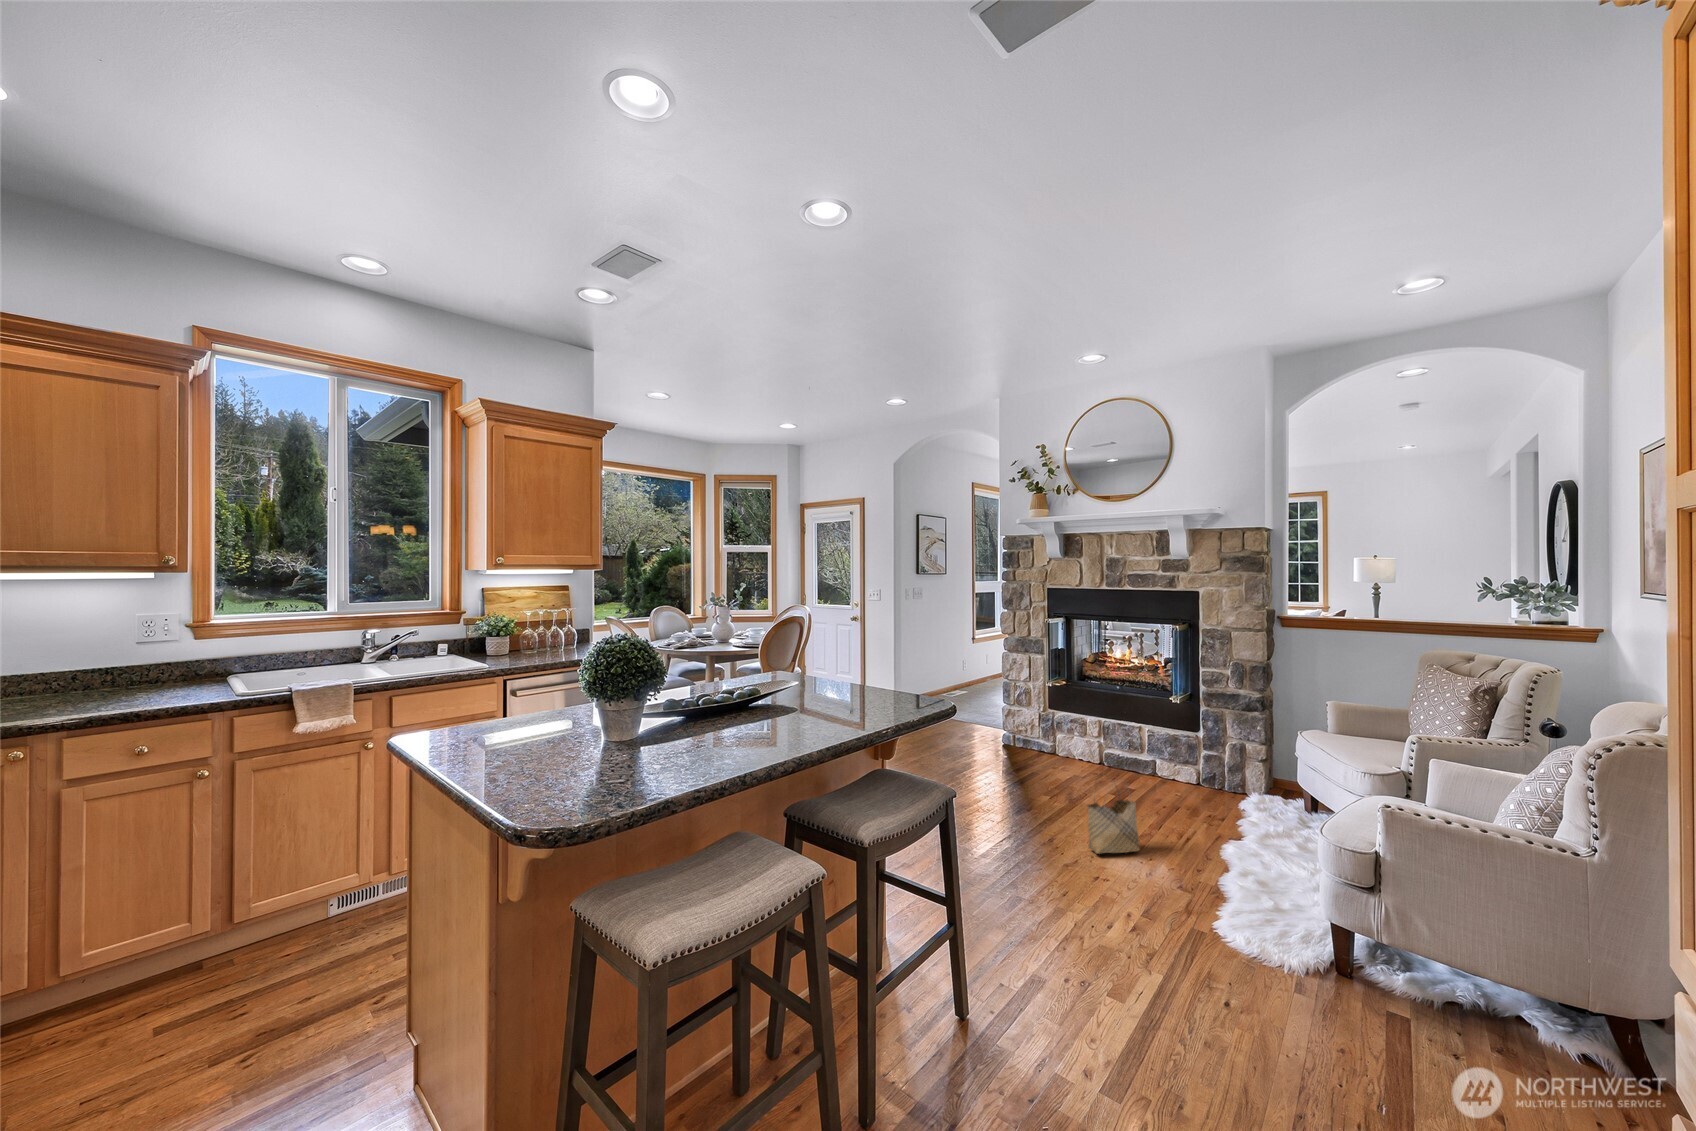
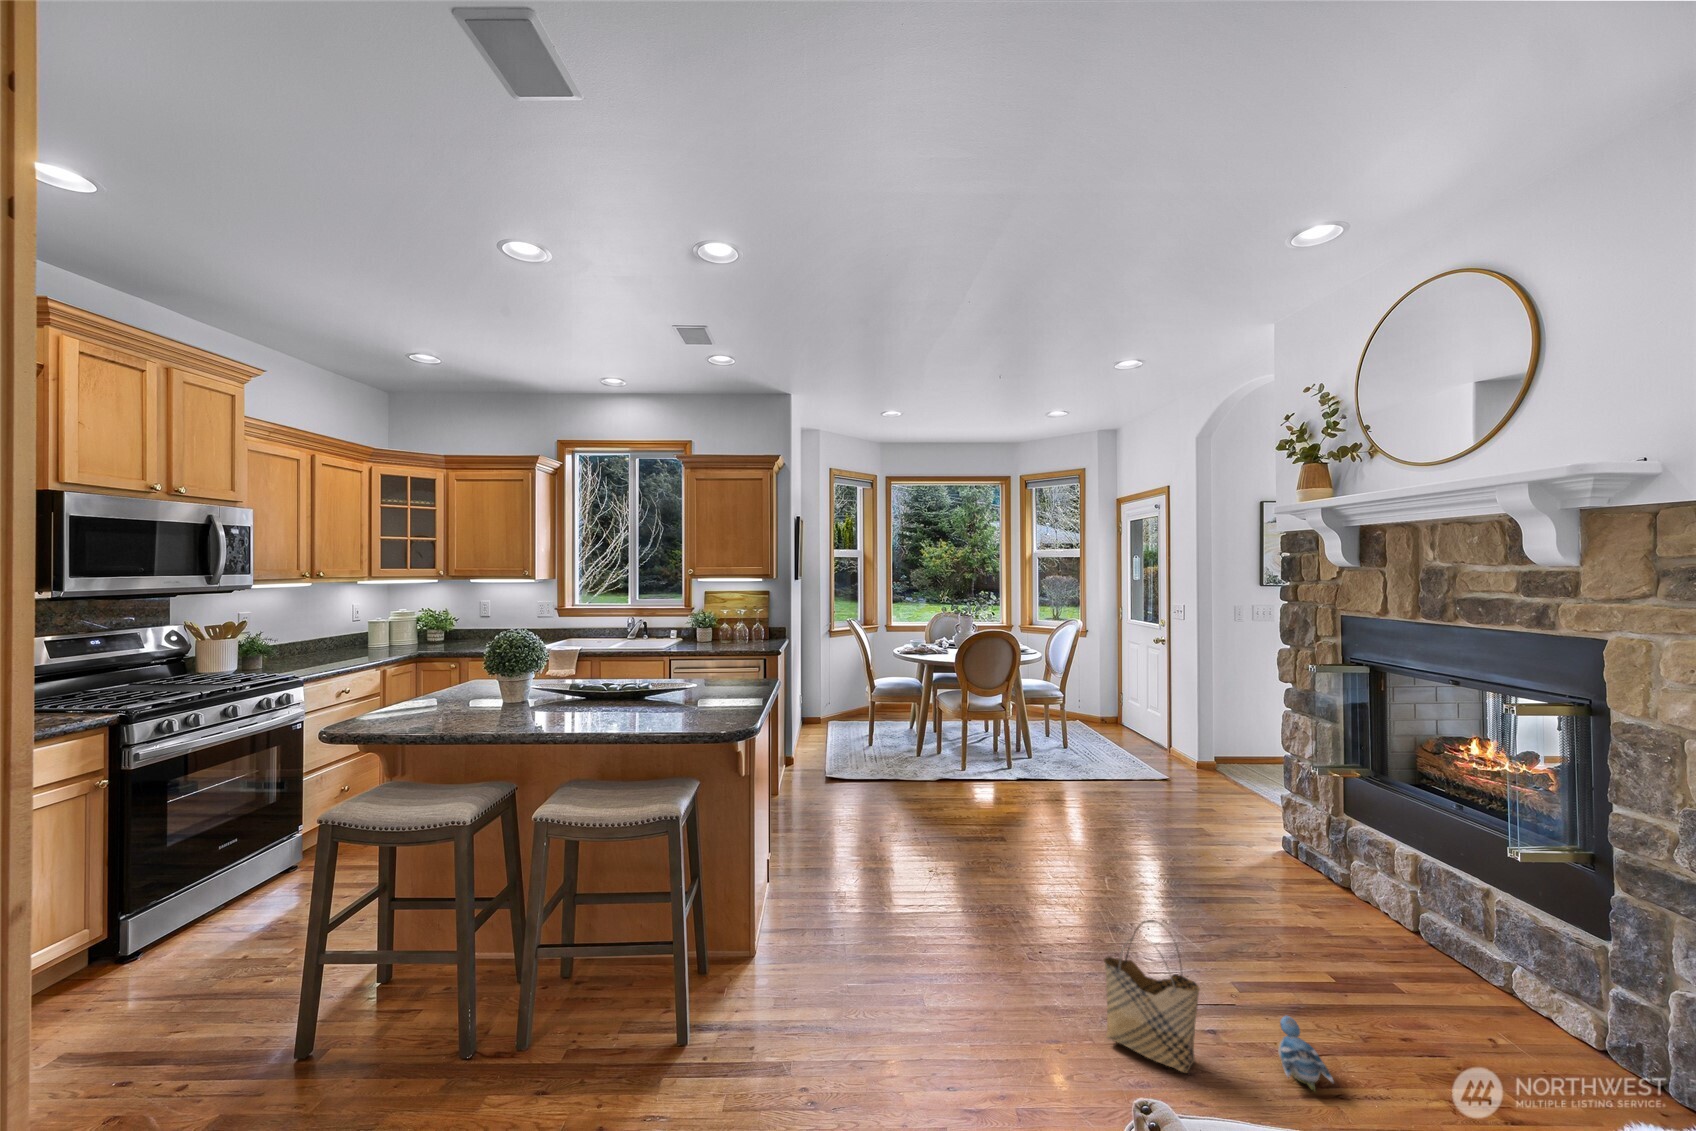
plush toy: none [1145,805,1180,834] -> present [1278,1016,1333,1092]

